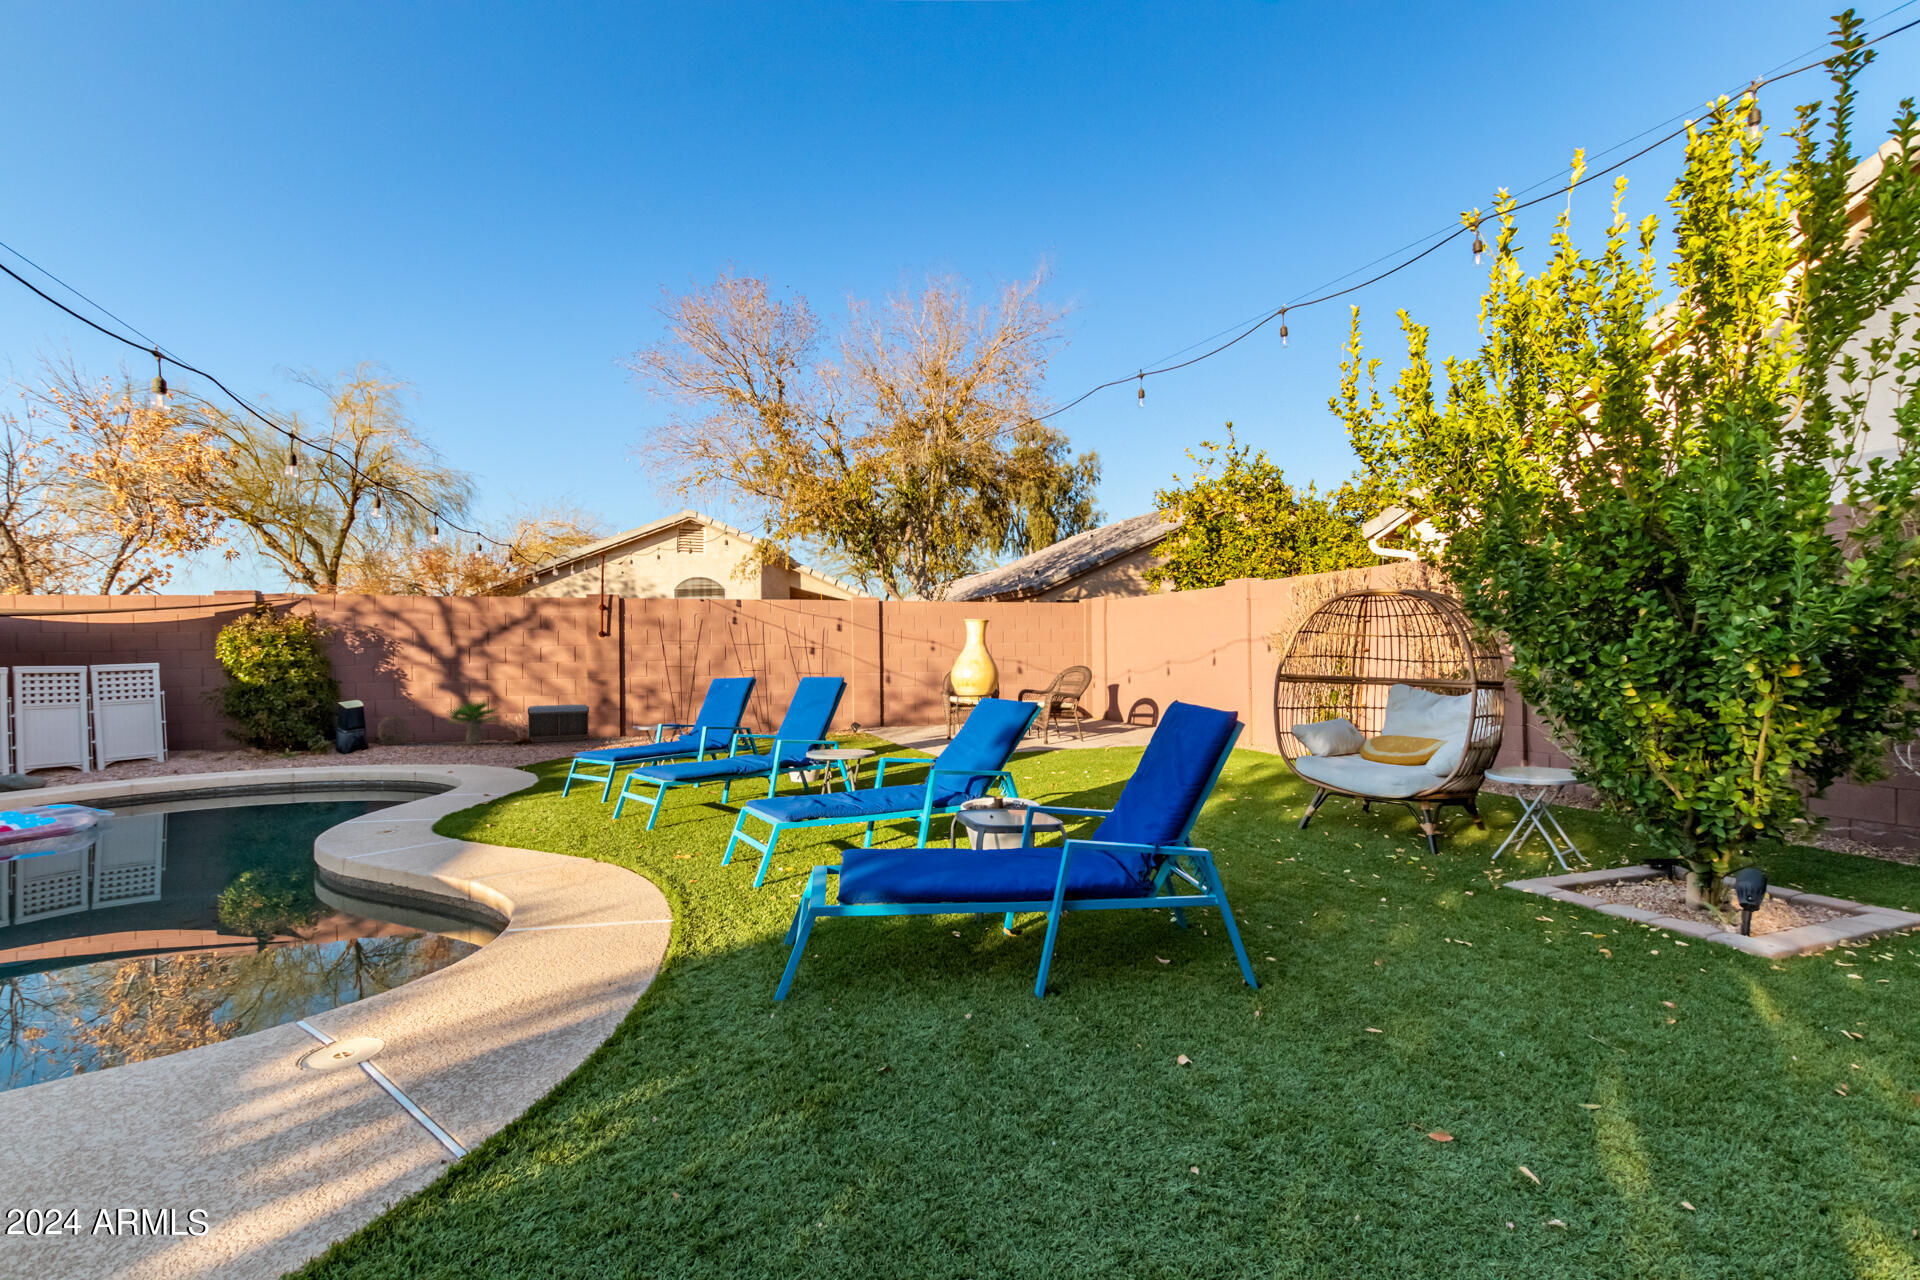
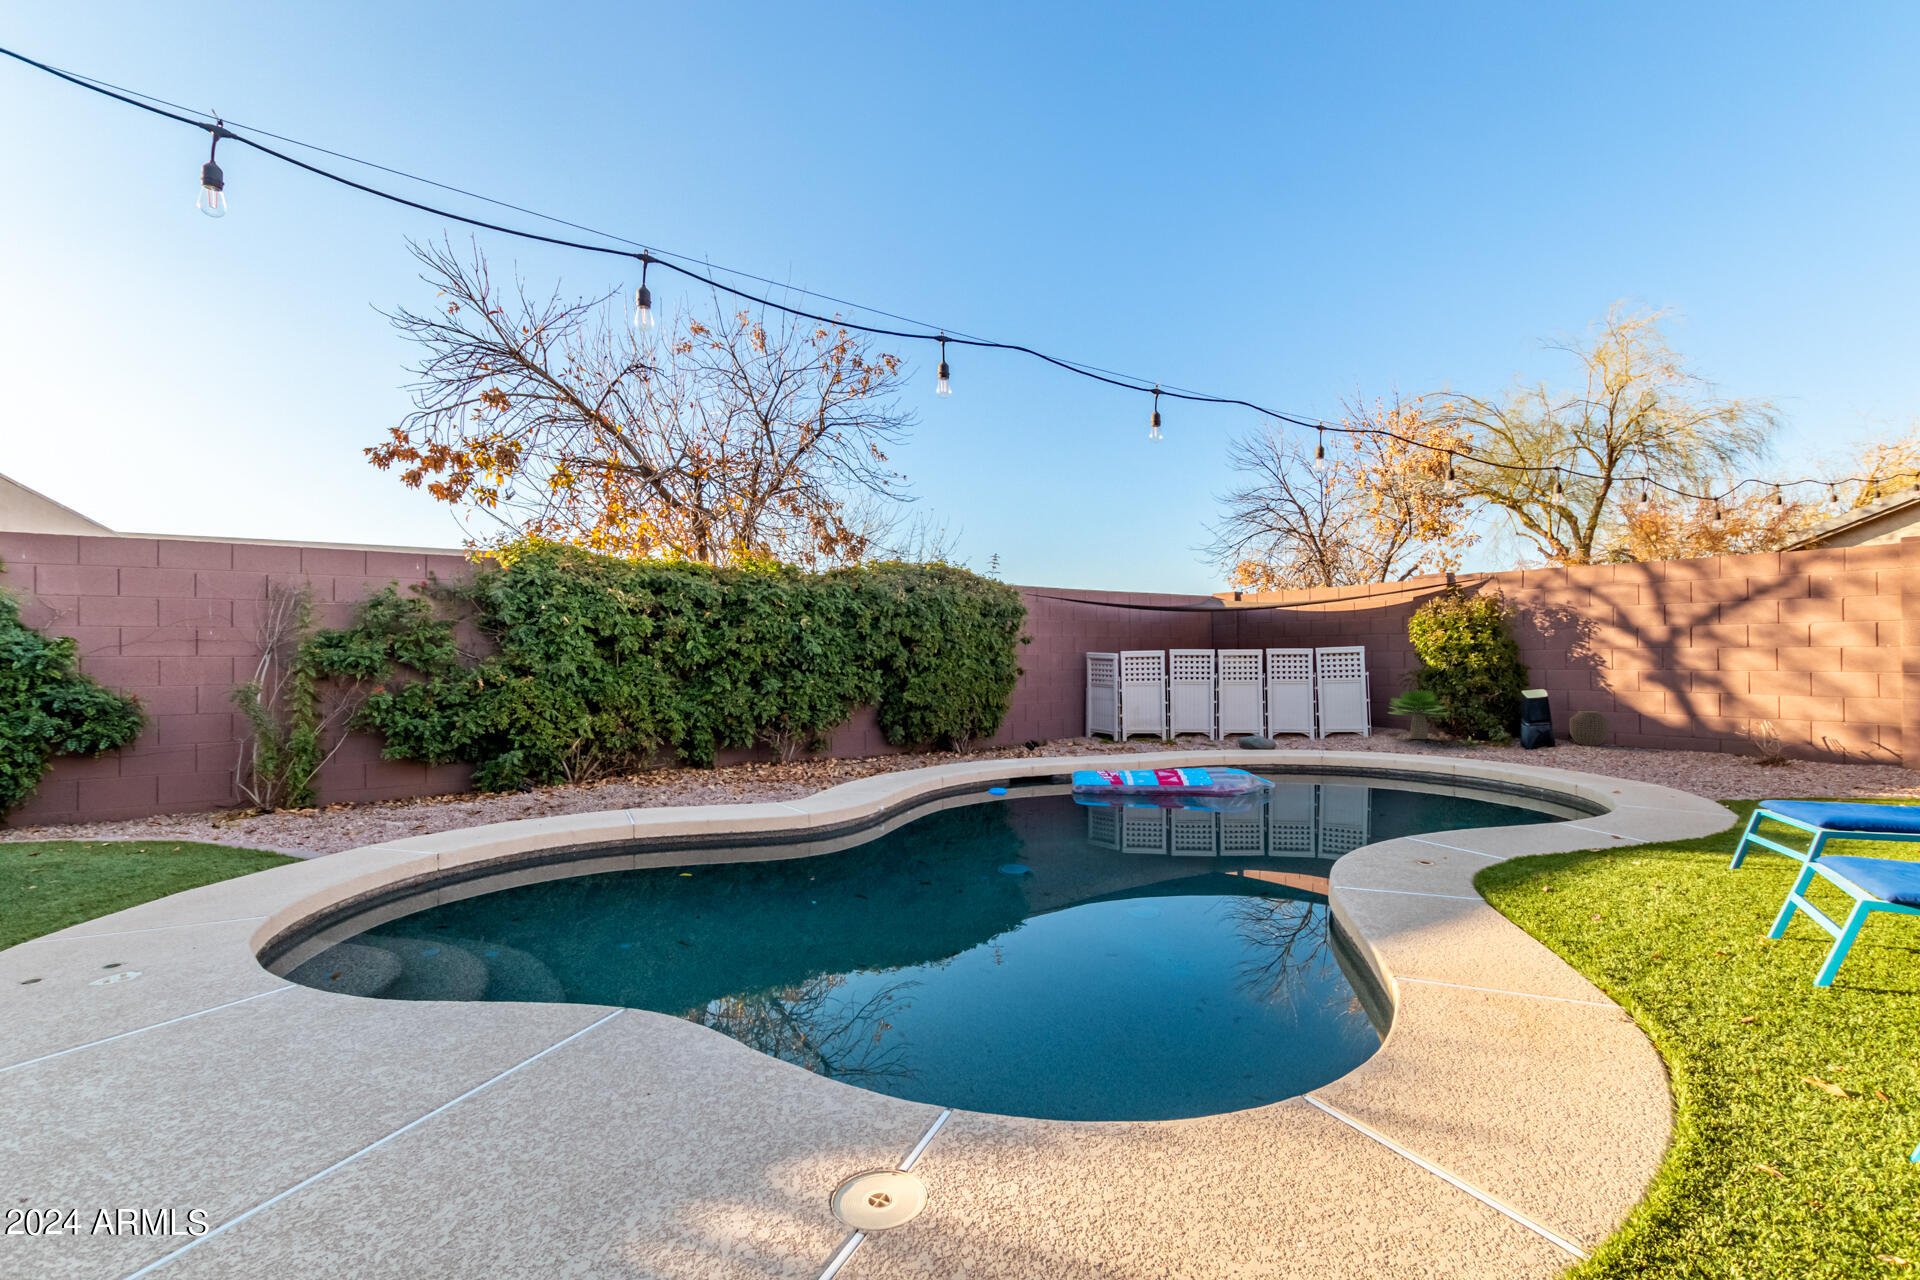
potted plant: present [448,701,499,744] -> present [1390,690,1448,739]
bench: present [528,705,589,742] -> none [1777,711,1895,770]

